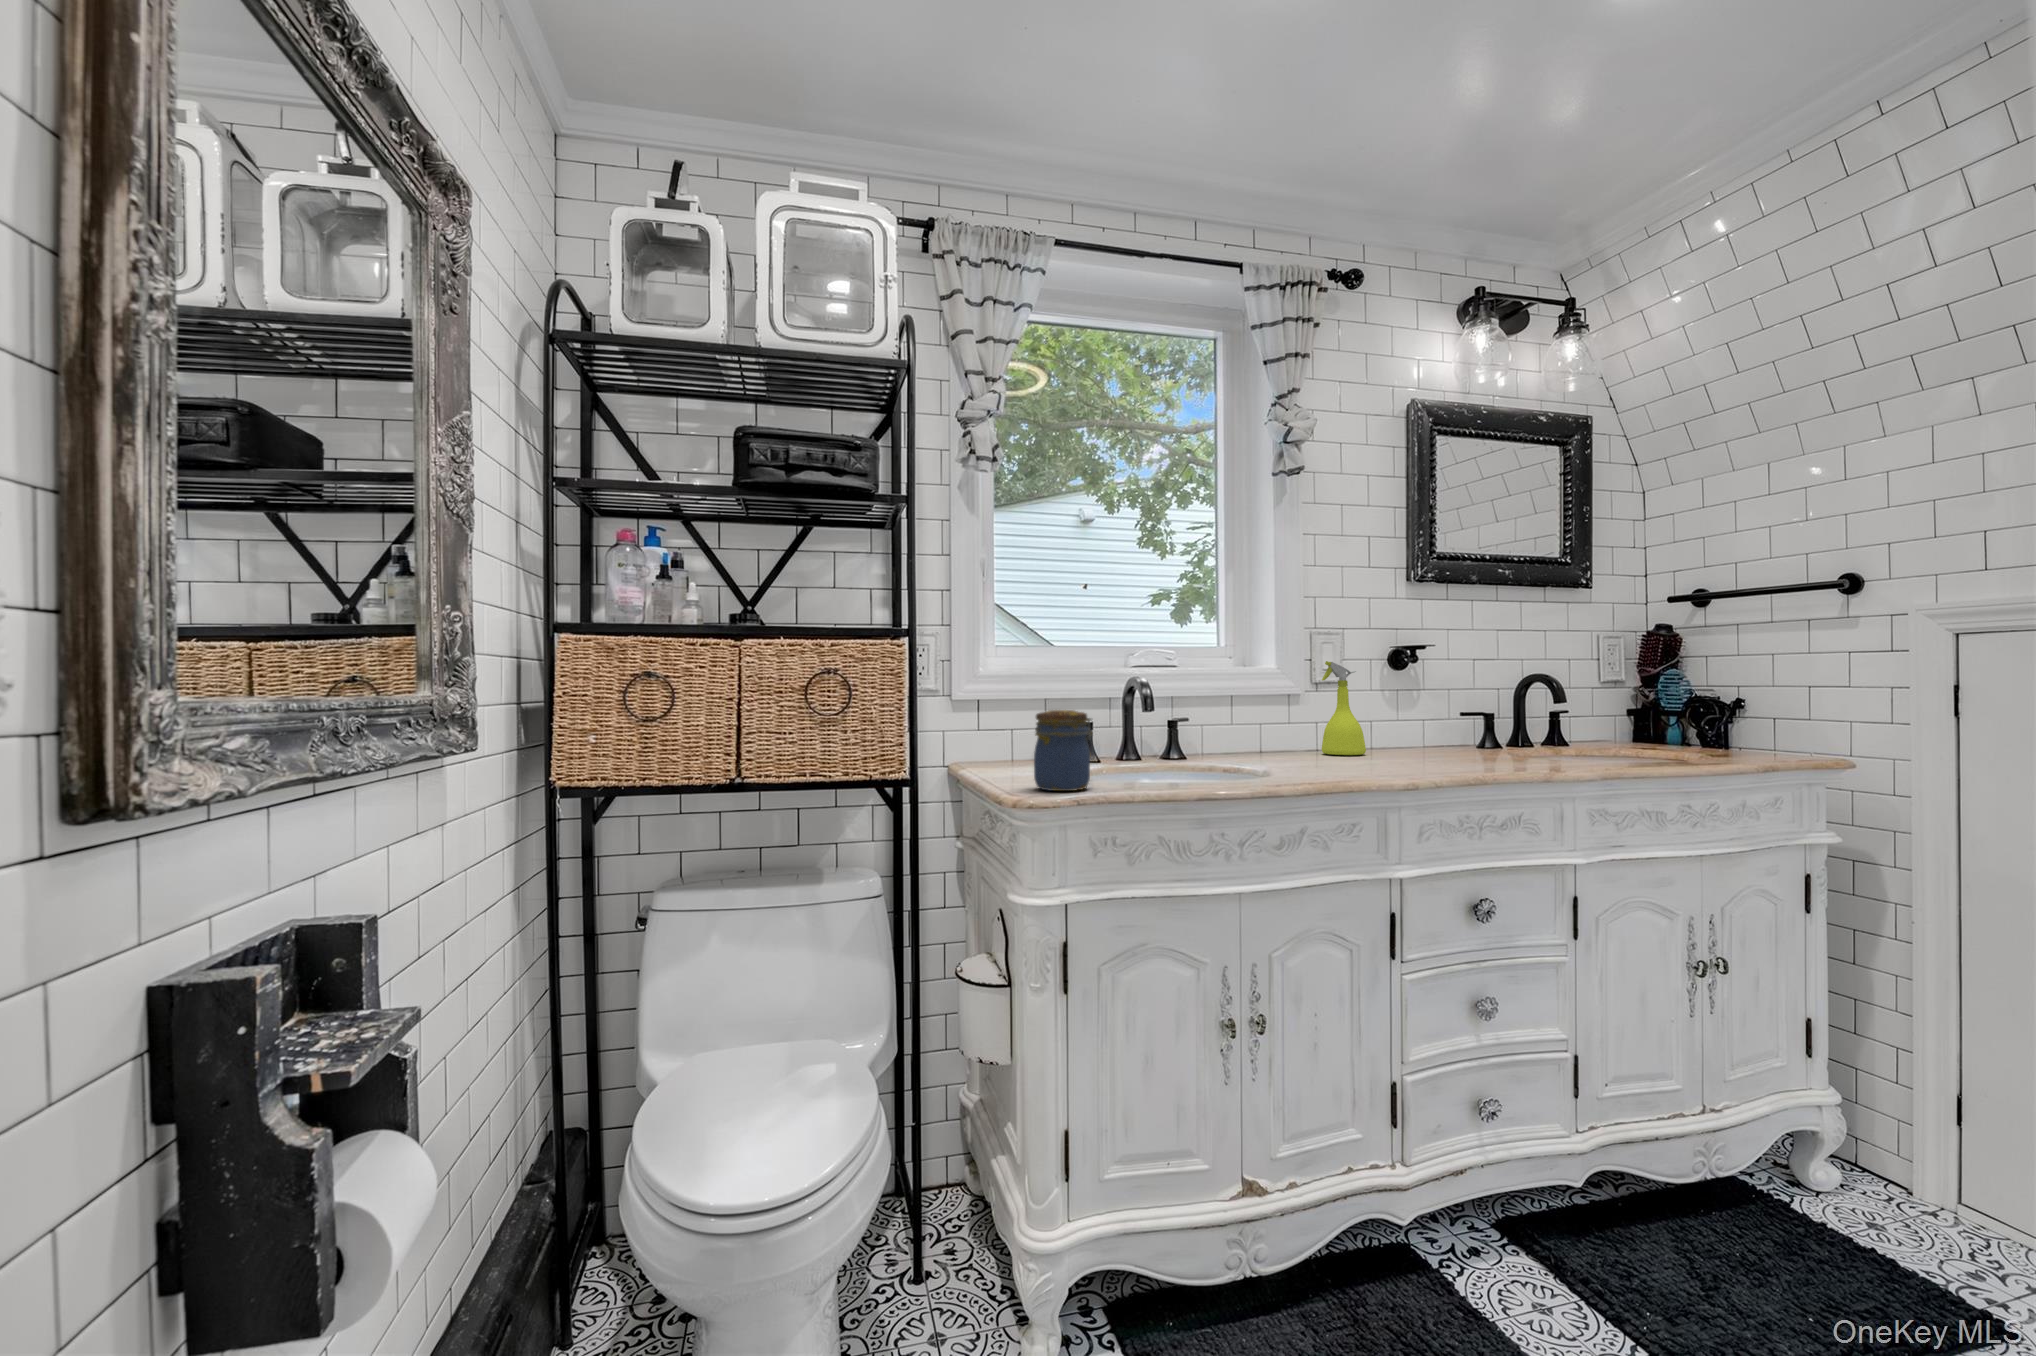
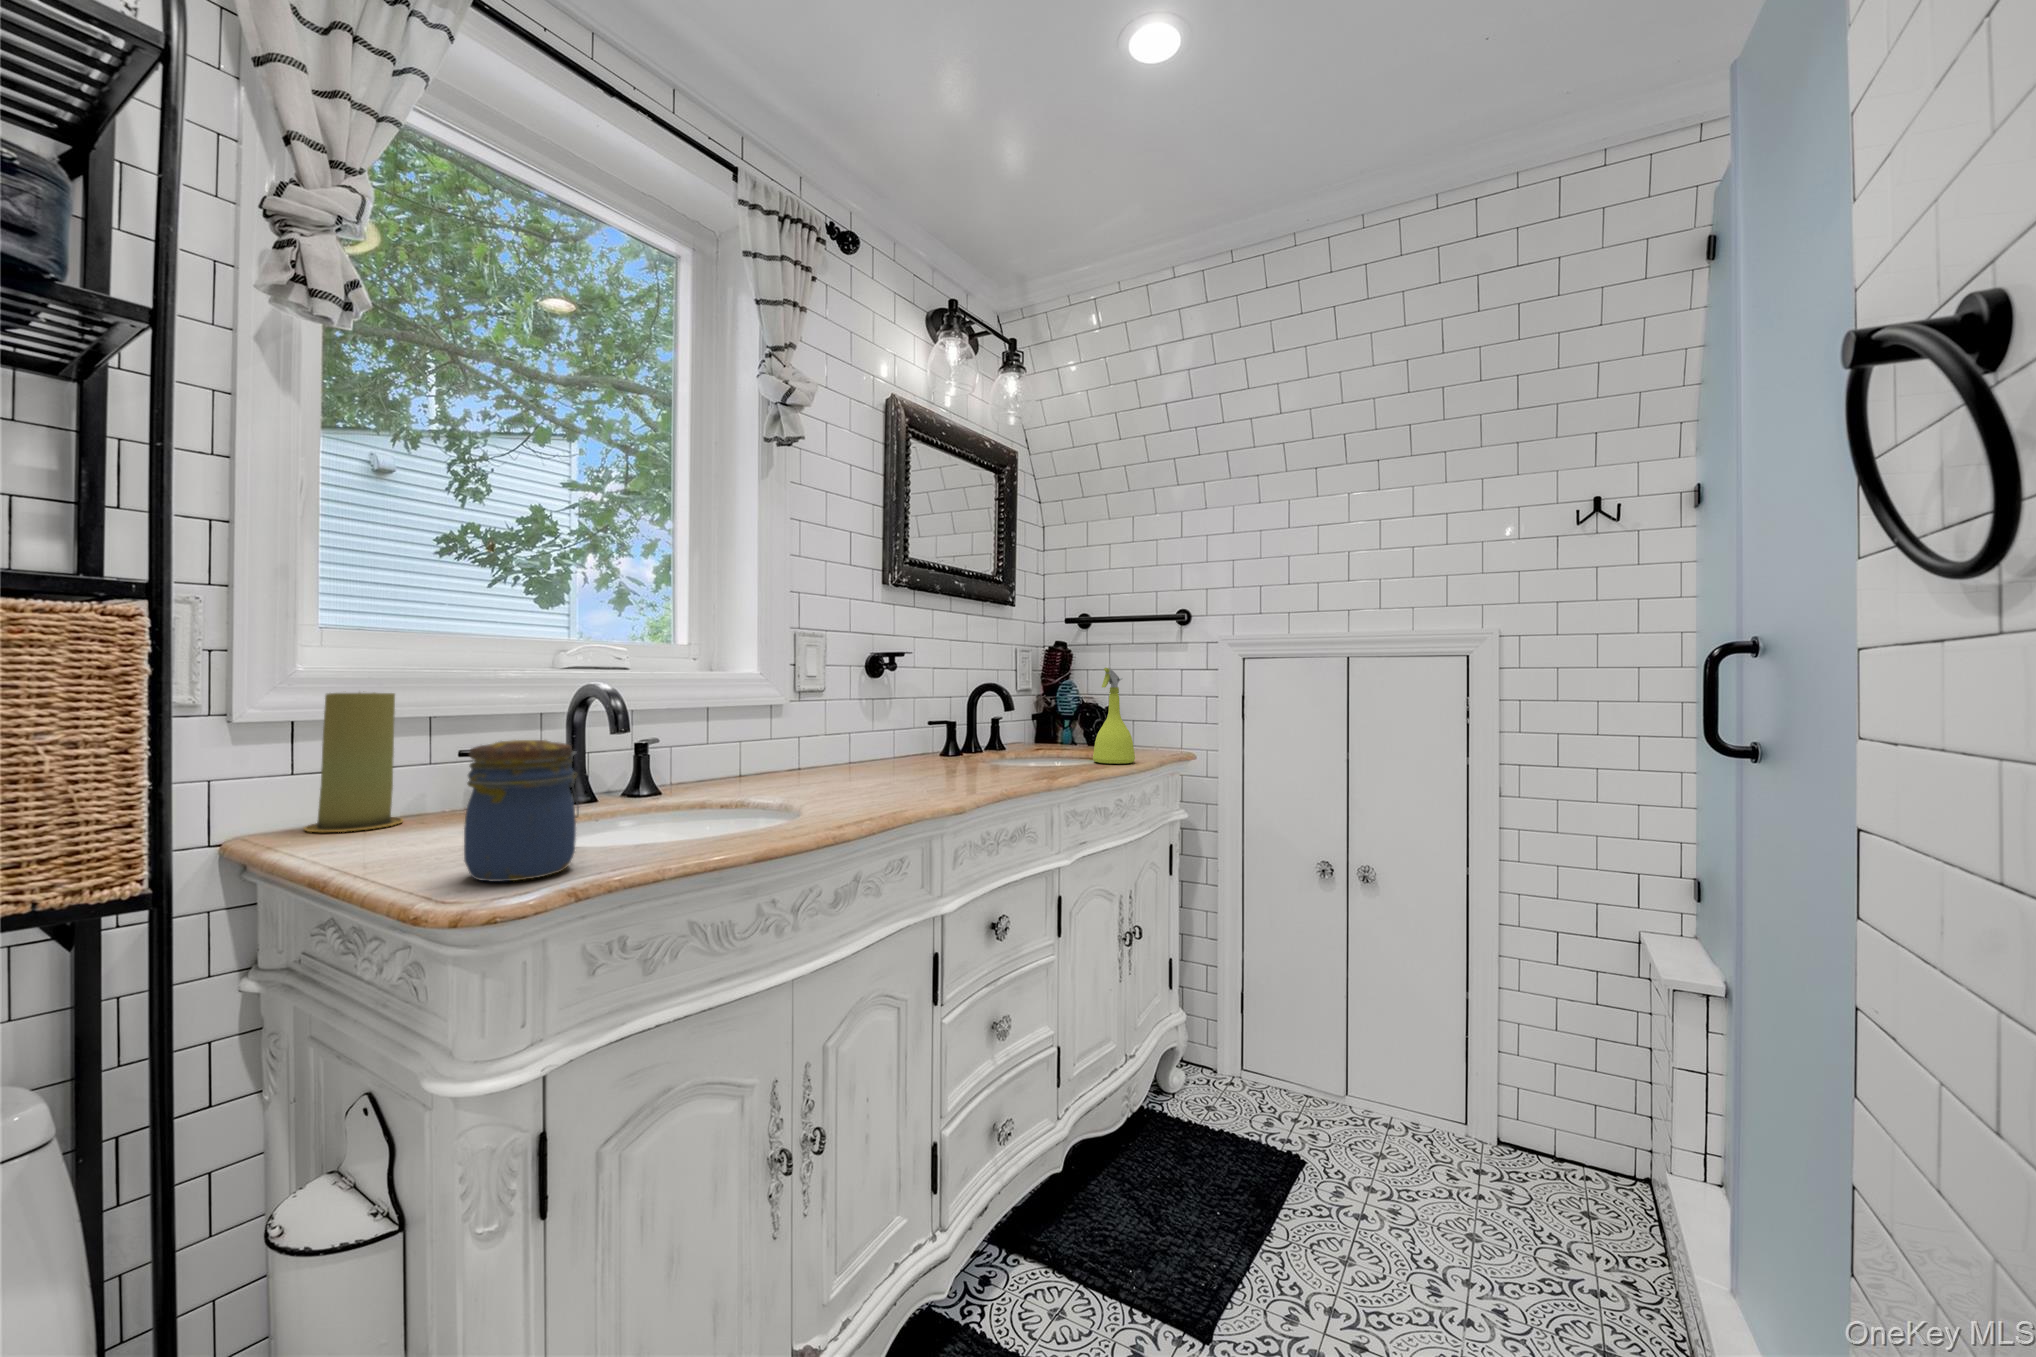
spray bottle: present [1322,661,1366,755] -> present [1093,668,1135,764]
candle: none [984,684,1030,766] -> present [304,692,403,832]

